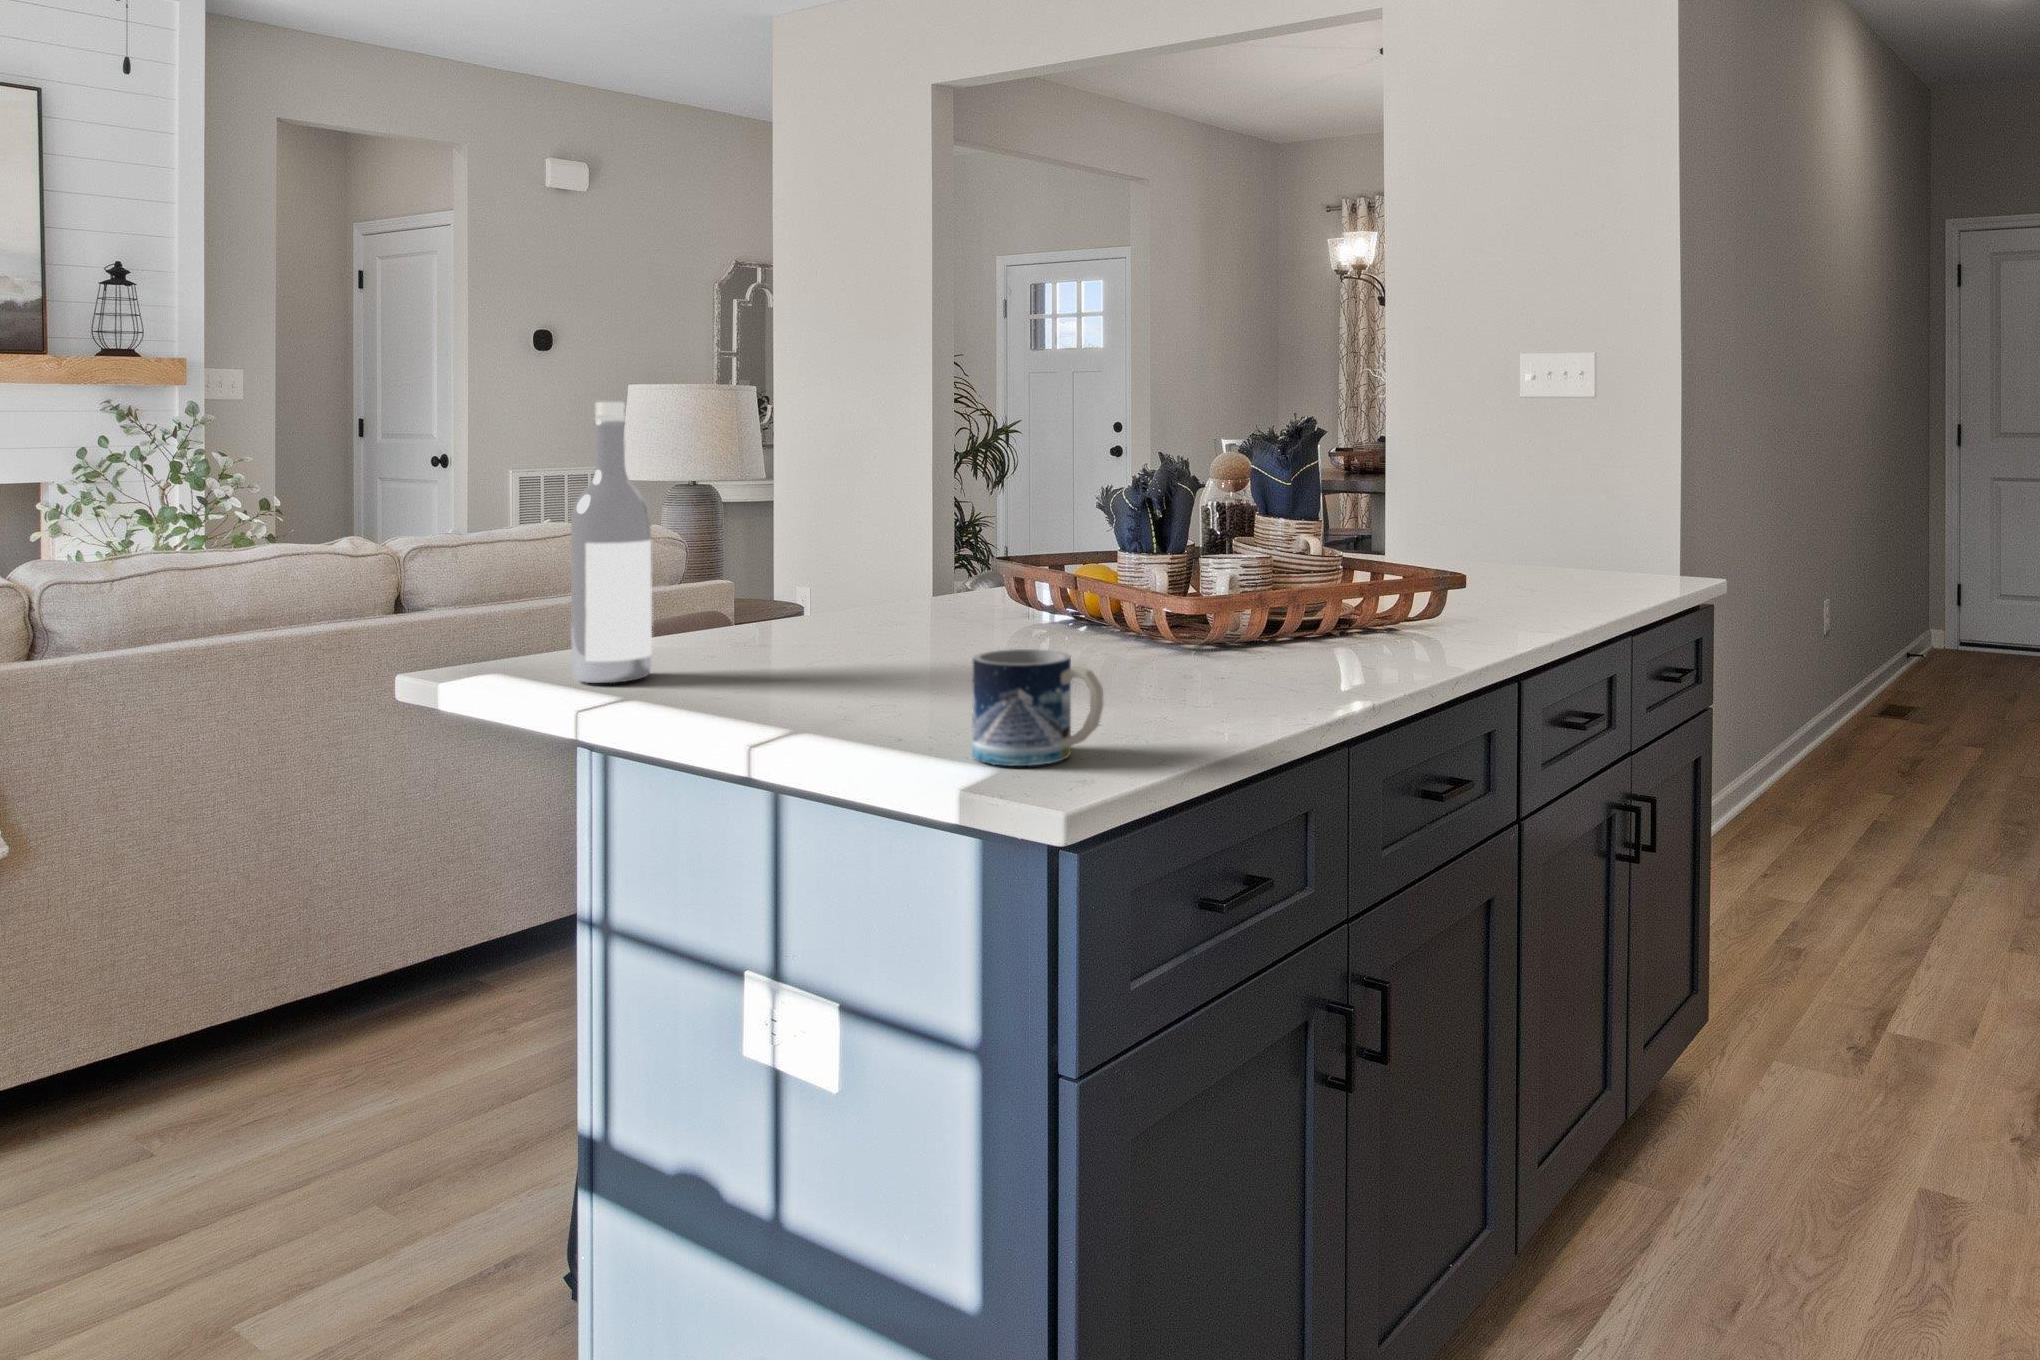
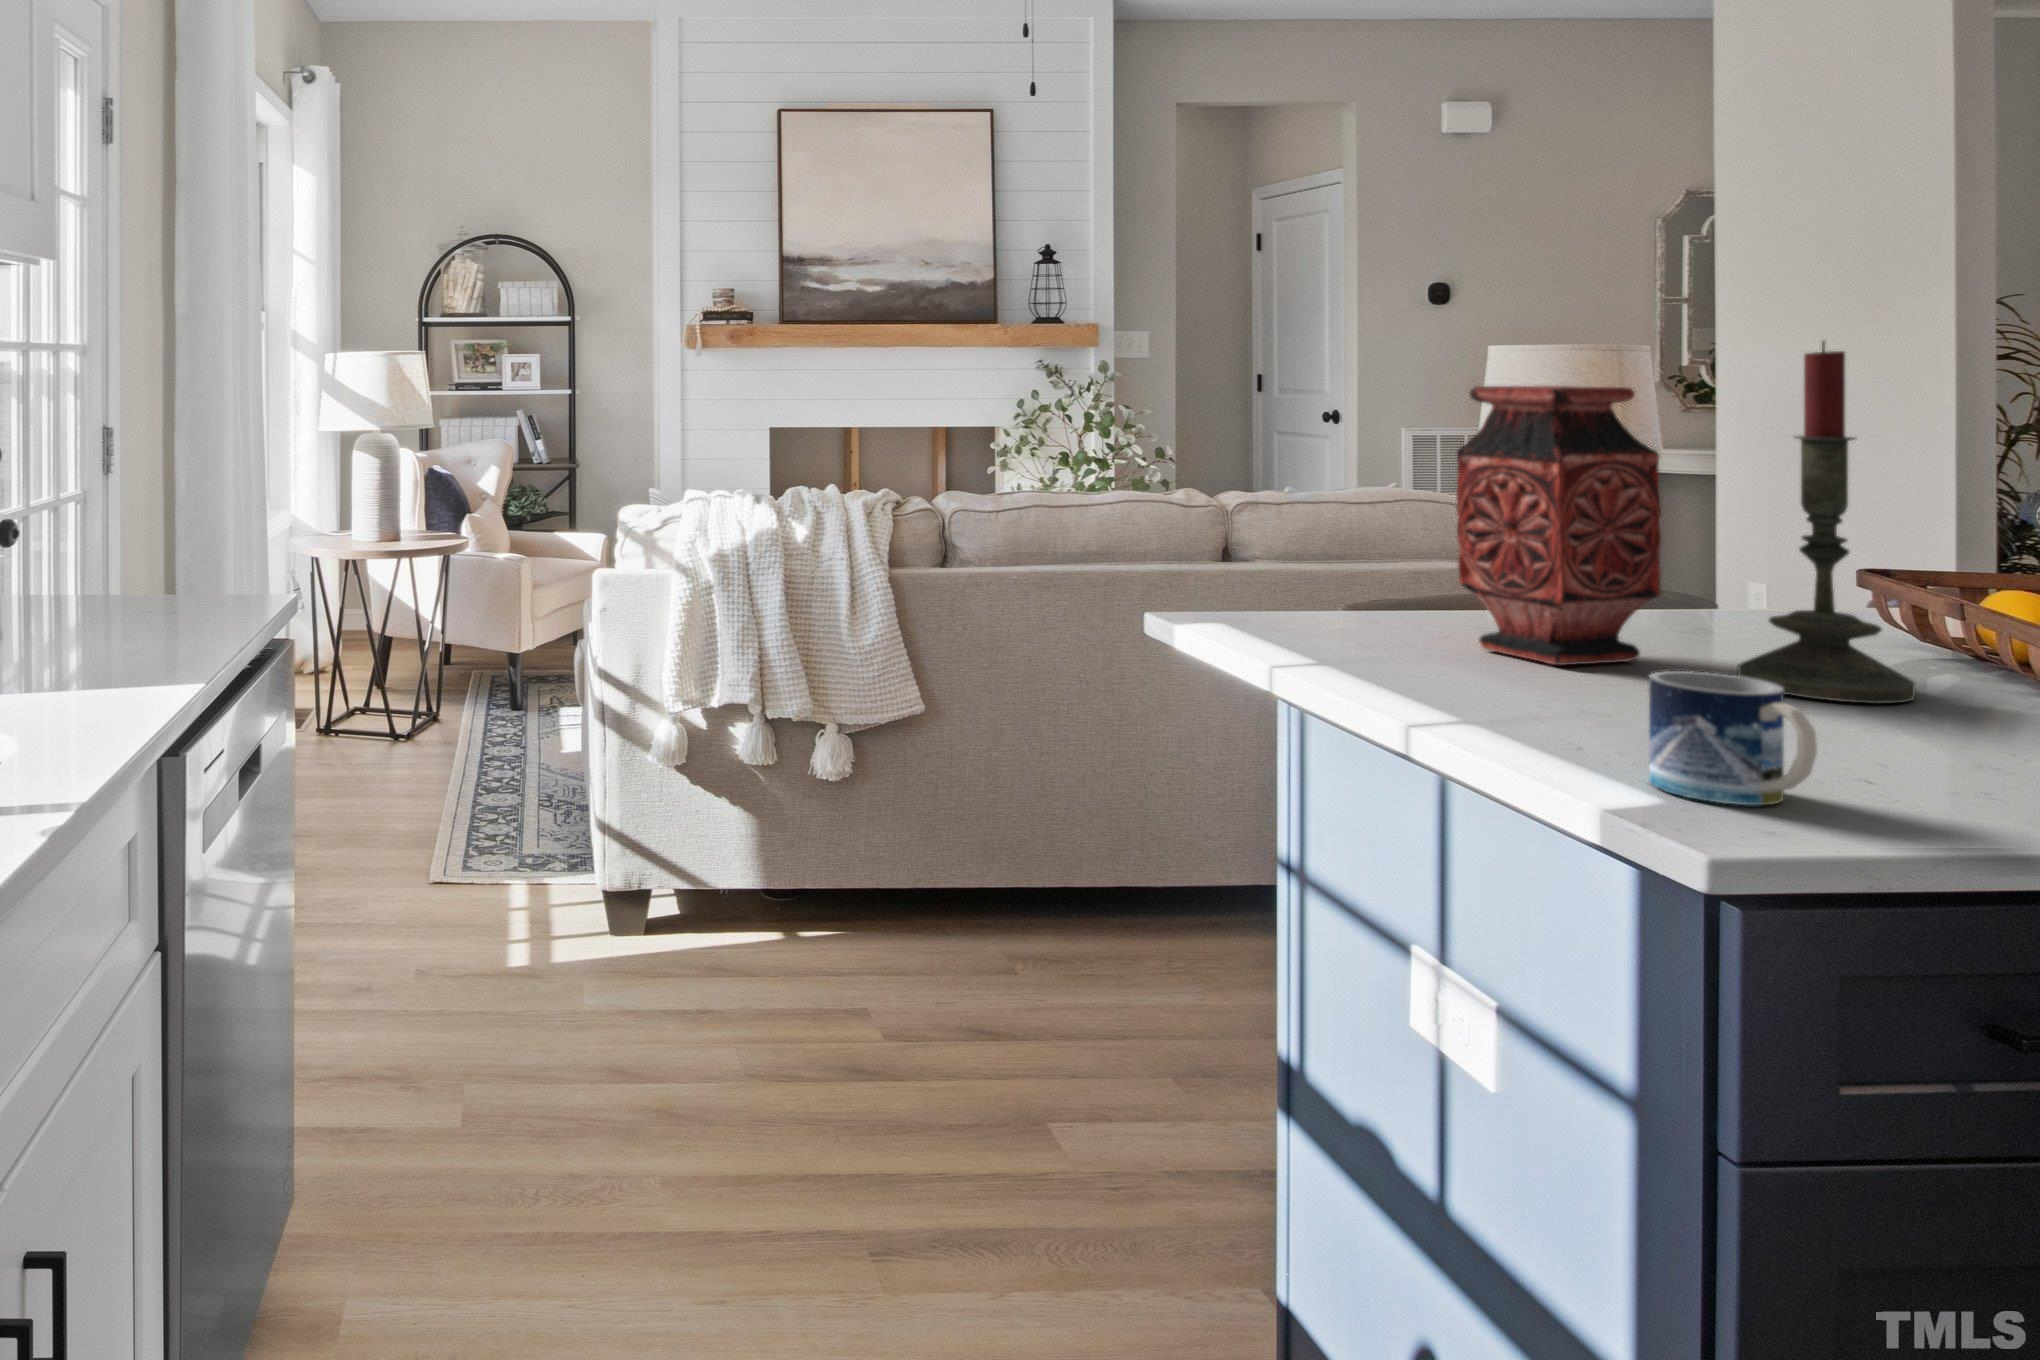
candle: none [952,360,1068,665] -> present [1738,341,1915,704]
wine bottle: present [571,402,652,683] -> none [1291,386,1370,648]
vase: none [727,402,892,668] -> present [1456,386,1661,666]

